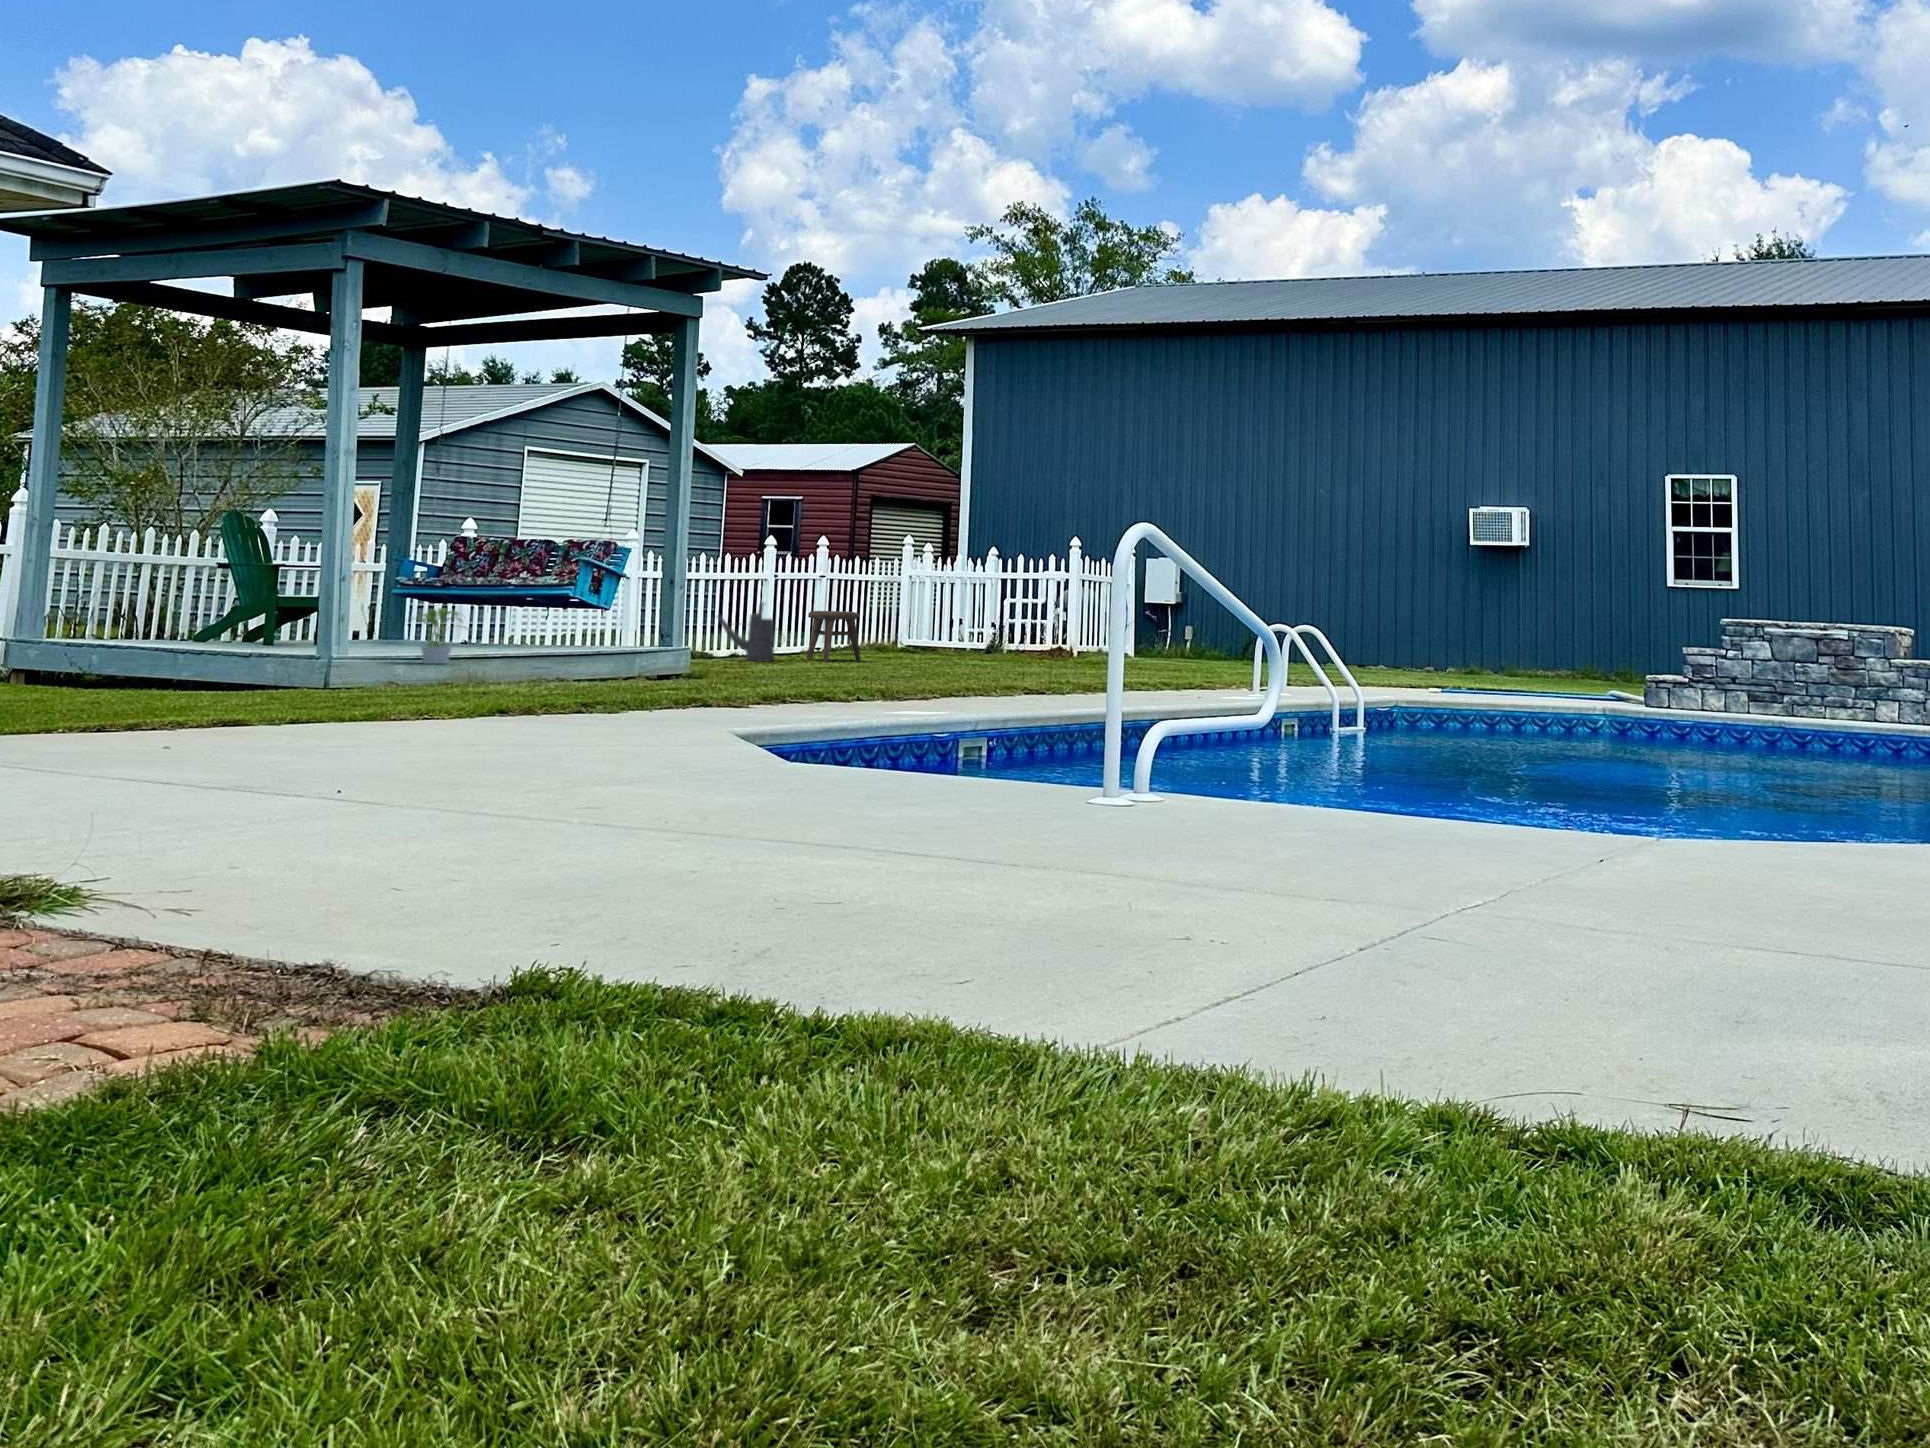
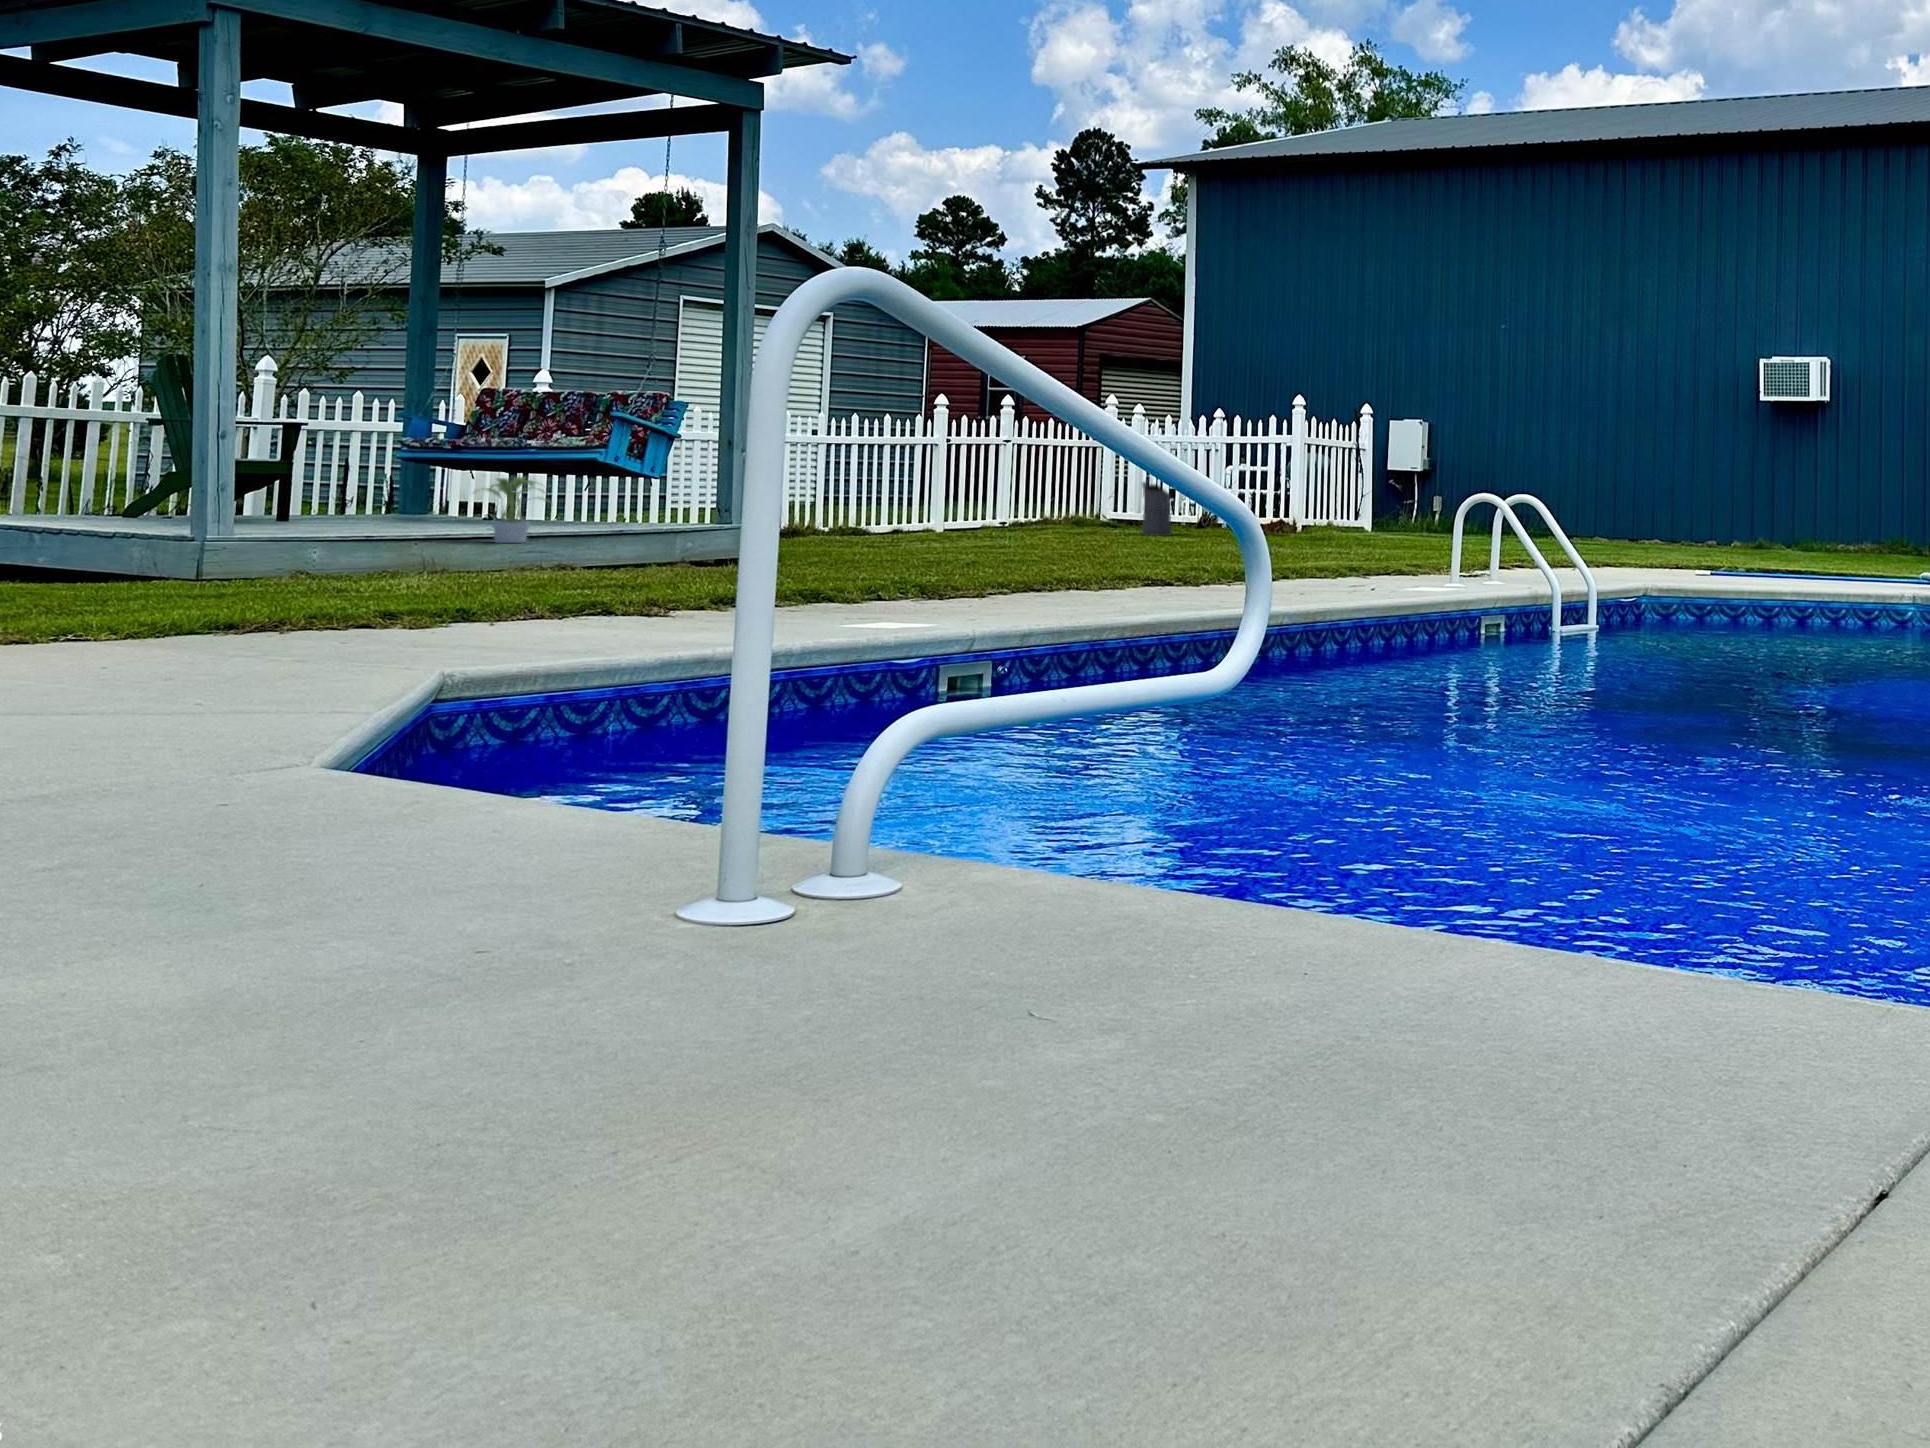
watering can: present [718,603,782,662] -> present [1141,482,1171,536]
stool: present [807,611,860,662] -> none [982,479,1045,538]

